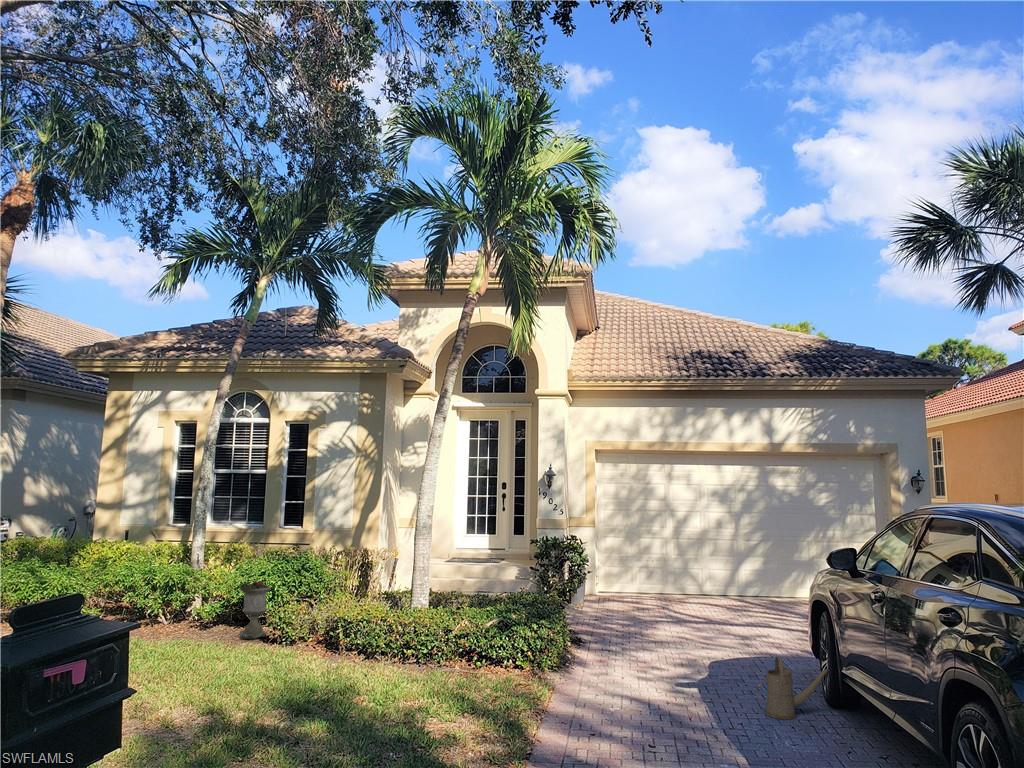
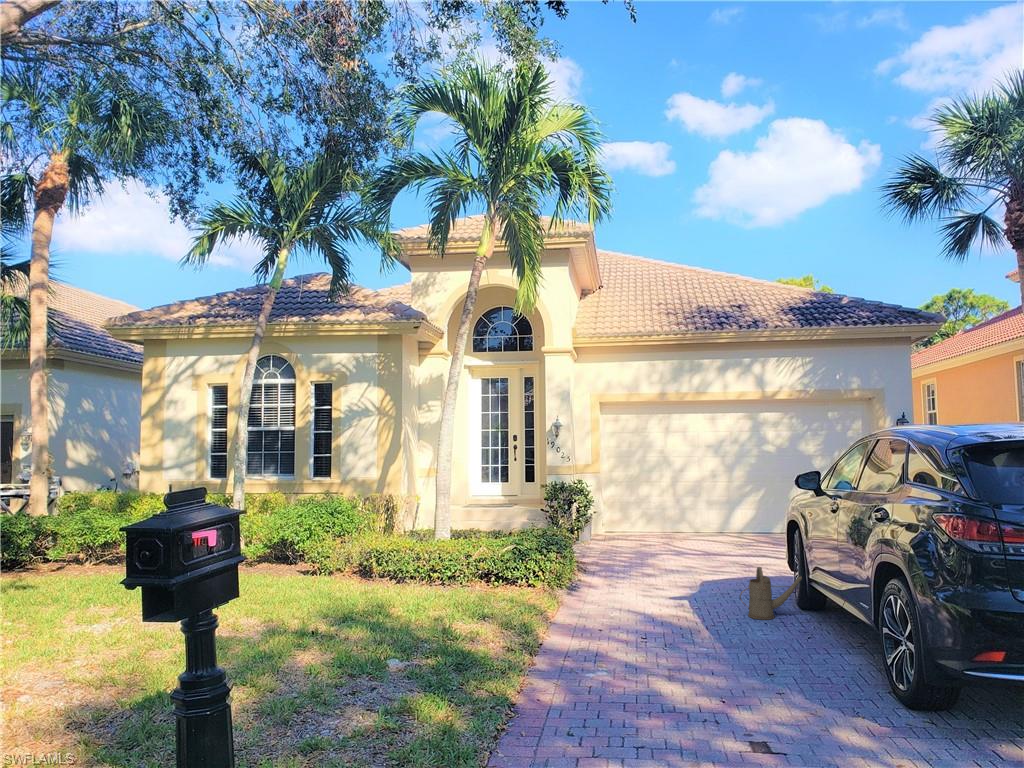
planter: present [239,580,271,639] -> none [280,520,308,572]

